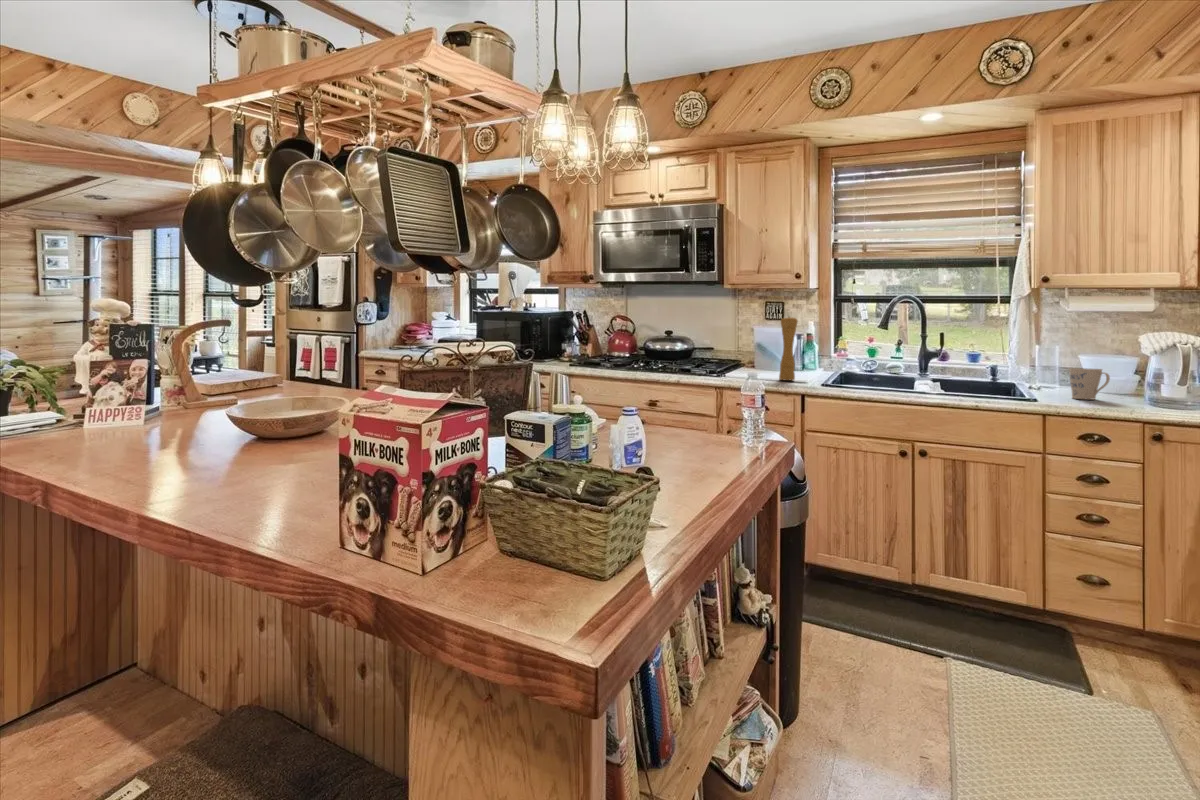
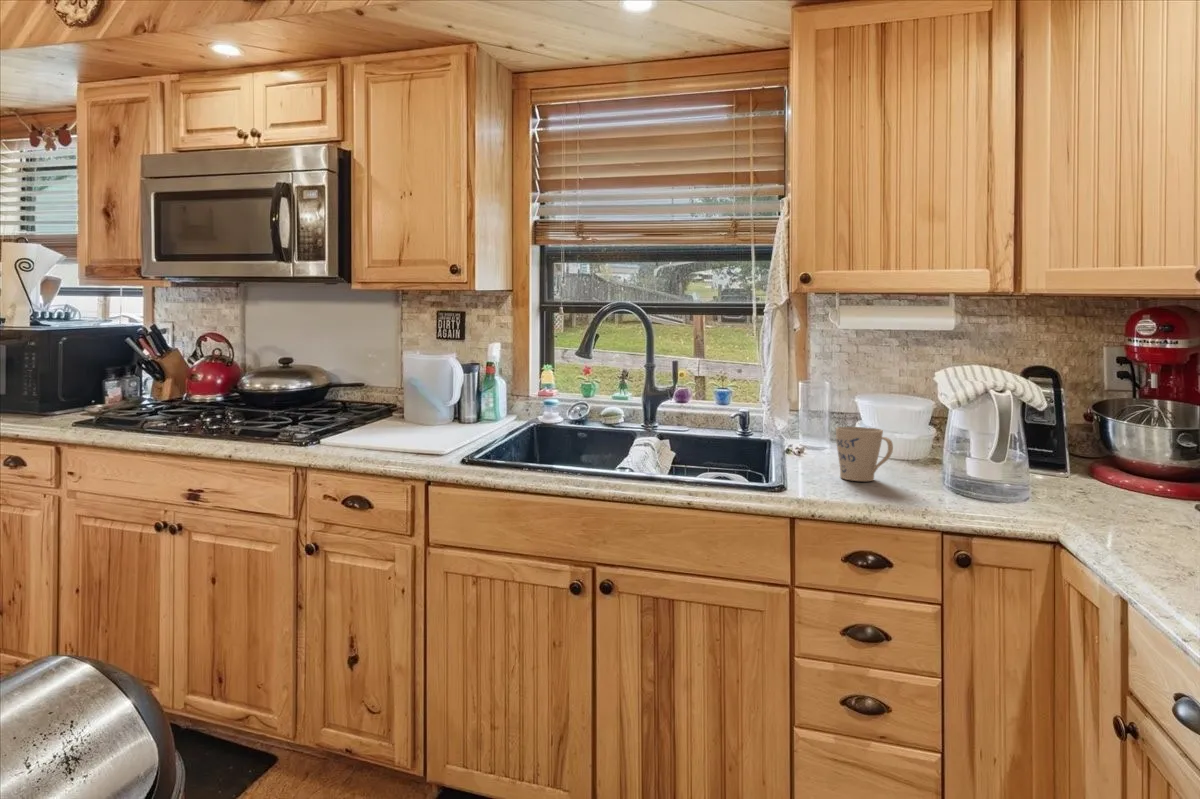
pepper mill: present [779,317,798,380] -> none [412,335,440,442]

